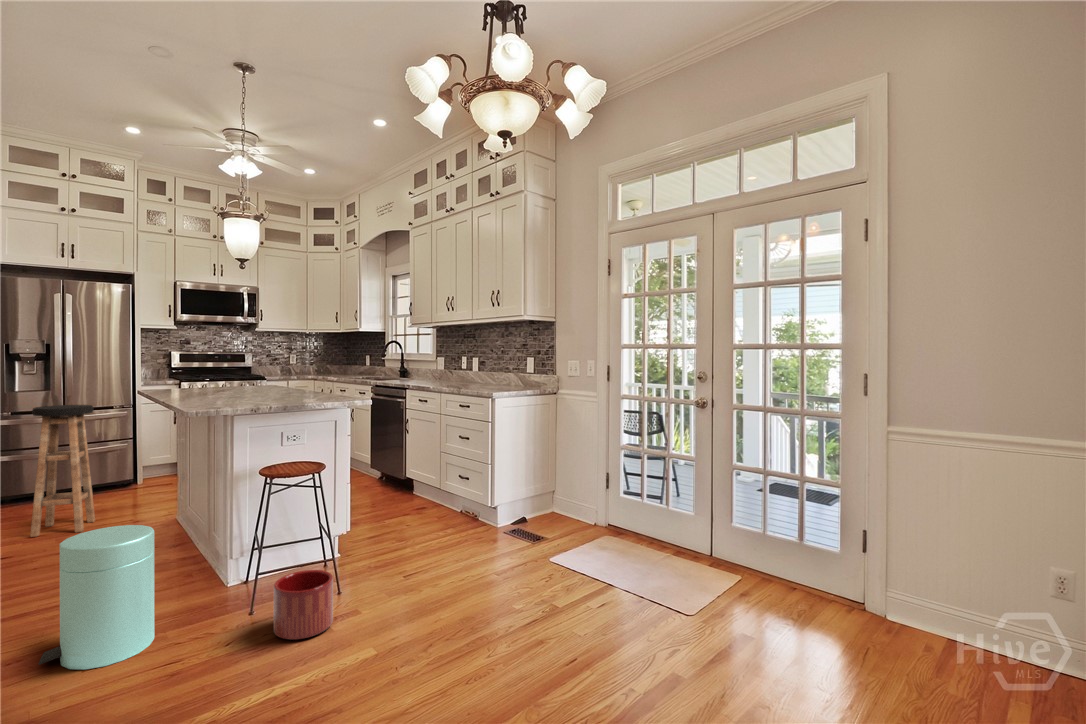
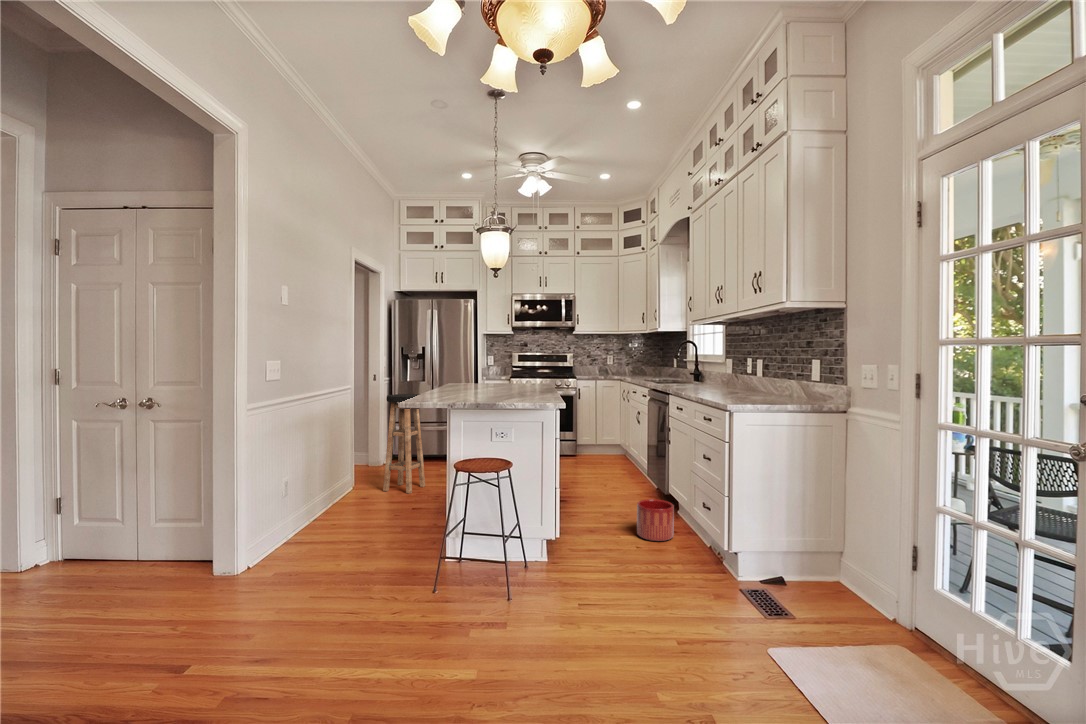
trash can: present [38,525,155,669] -> none [278,498,355,614]
planter: present [274,570,333,640] -> present [637,499,674,541]

